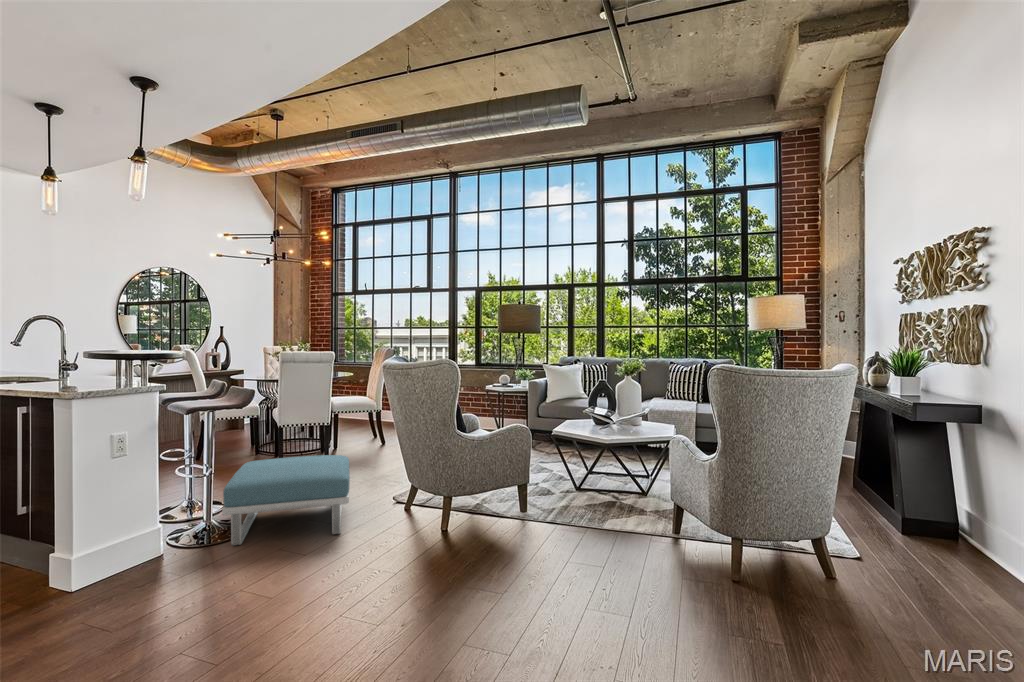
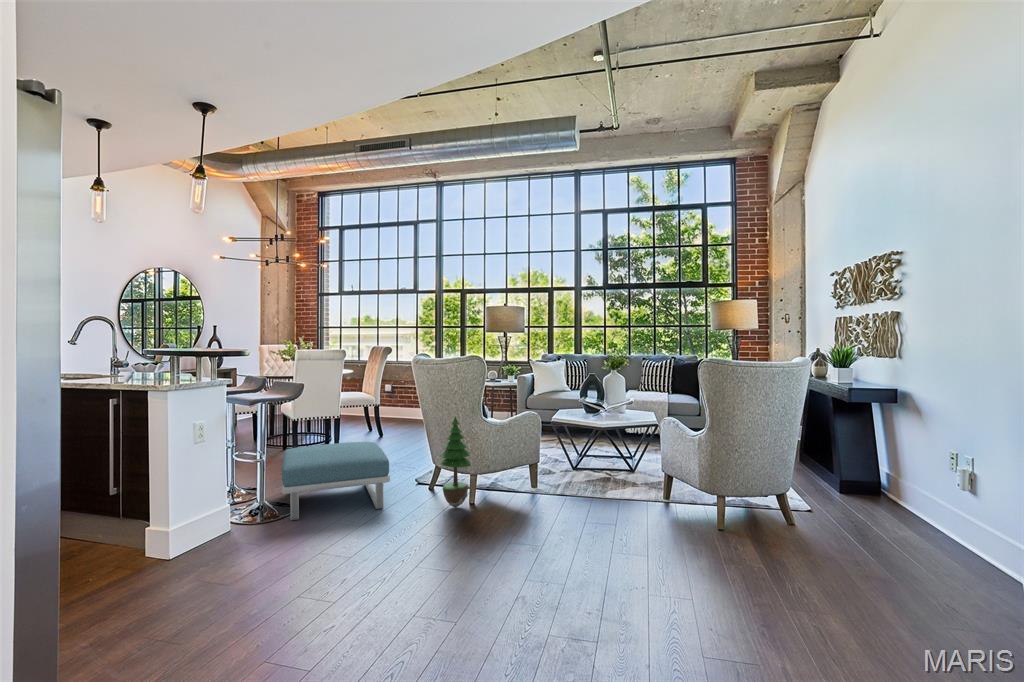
potted tree: none [403,429,442,536] -> present [439,417,471,508]

